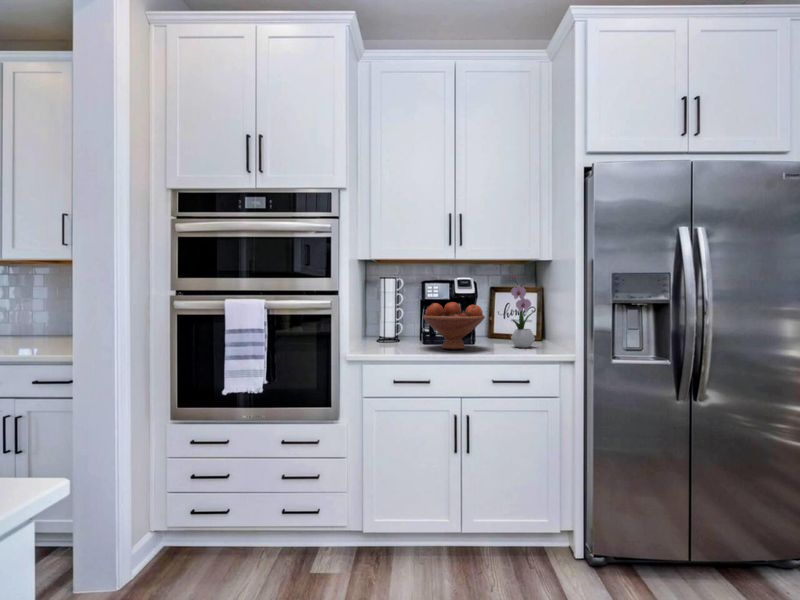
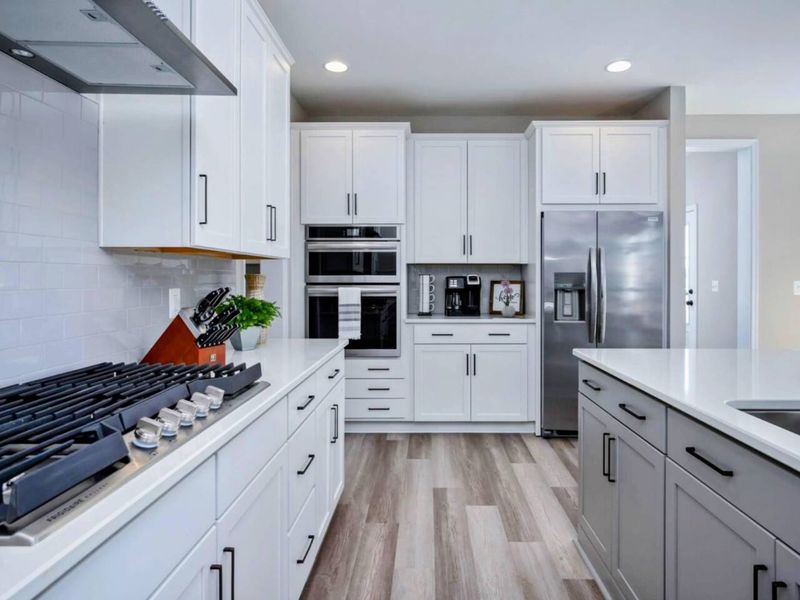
fruit bowl: present [423,302,485,349] -> none [448,290,485,317]

